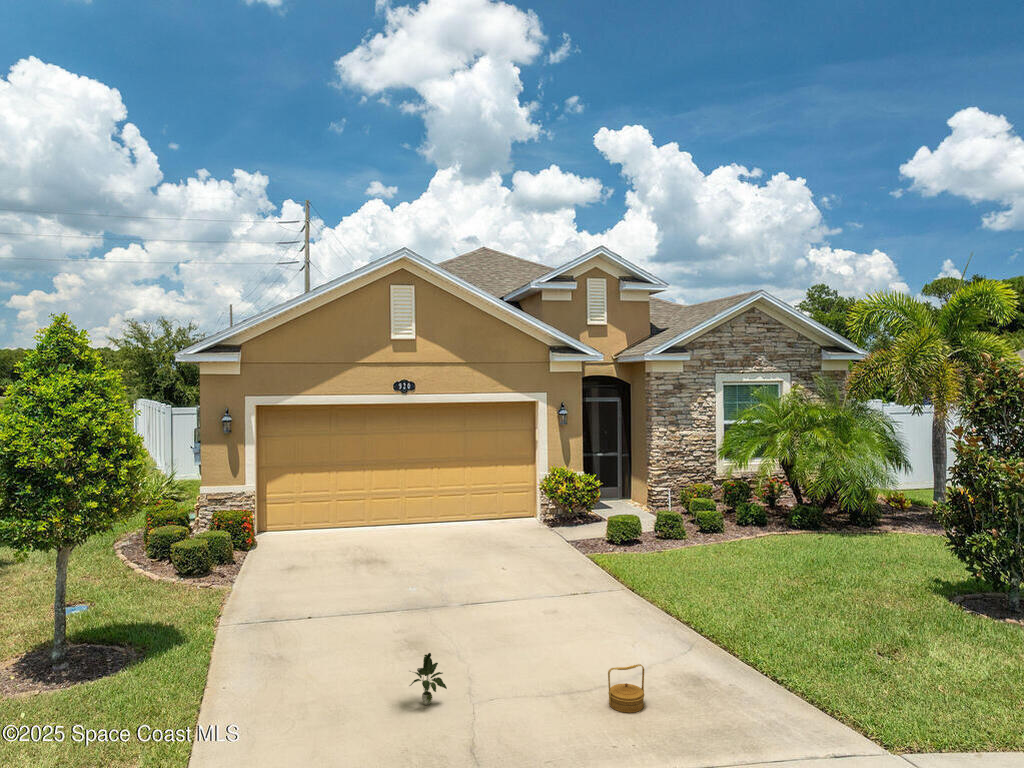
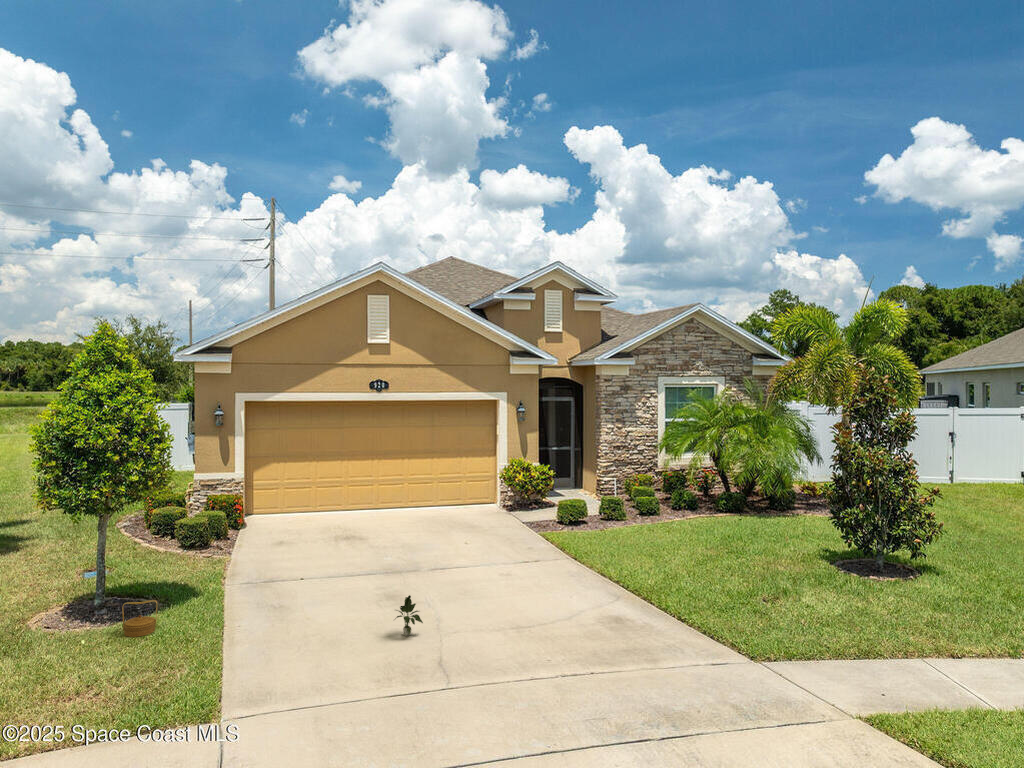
basket: present [608,664,644,713] -> present [122,600,158,637]

